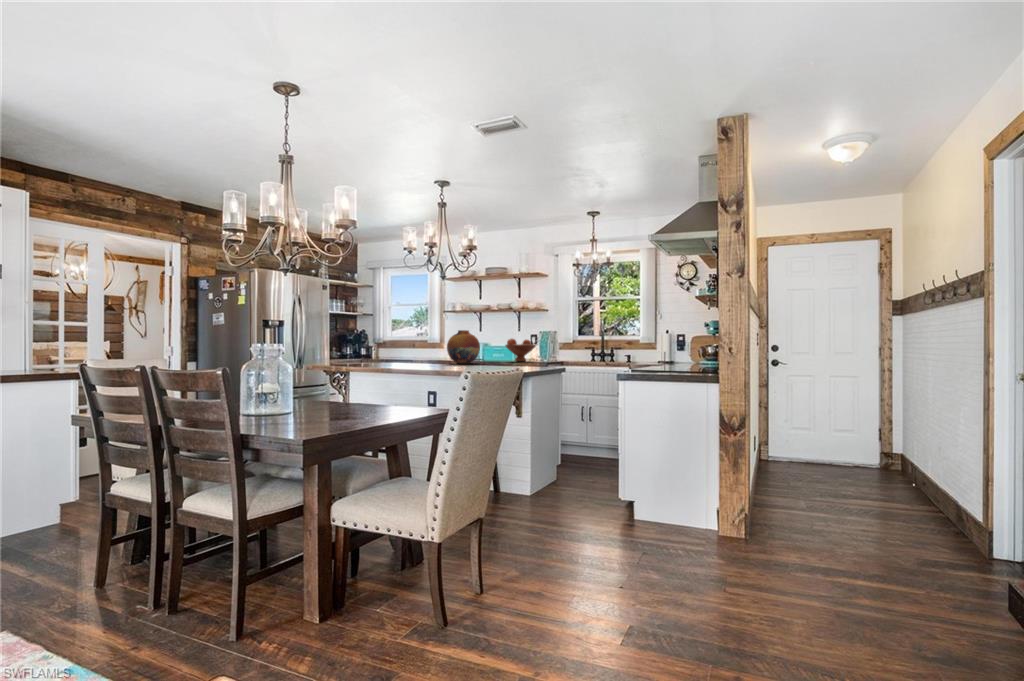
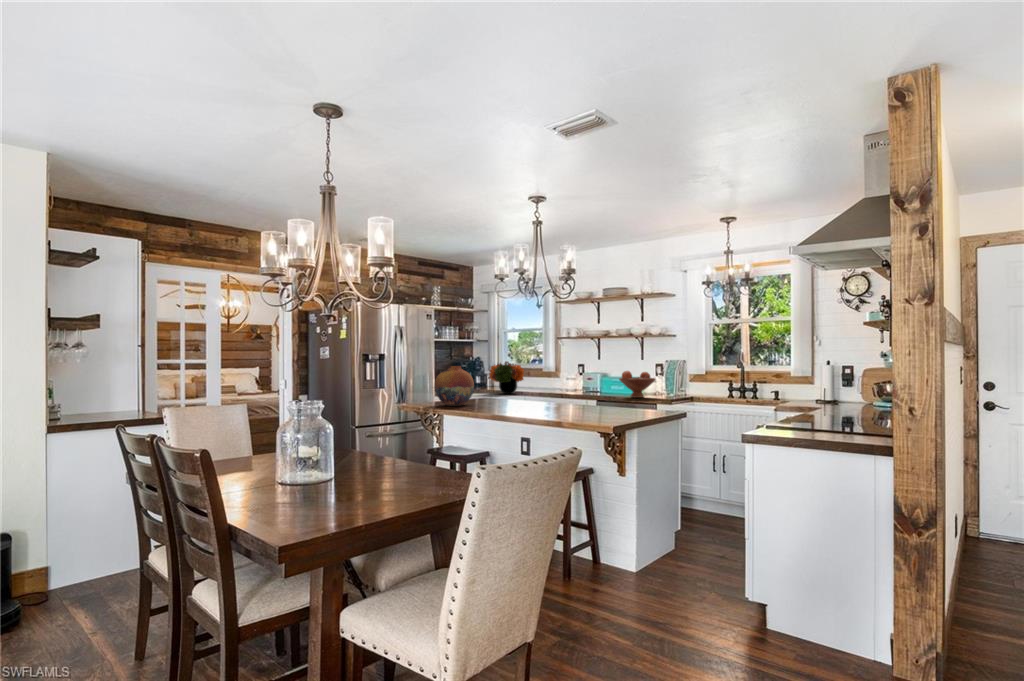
vase: present [447,330,480,364] -> present [435,366,474,406]
flower arrangement: none [382,331,417,361] -> present [489,361,524,394]

